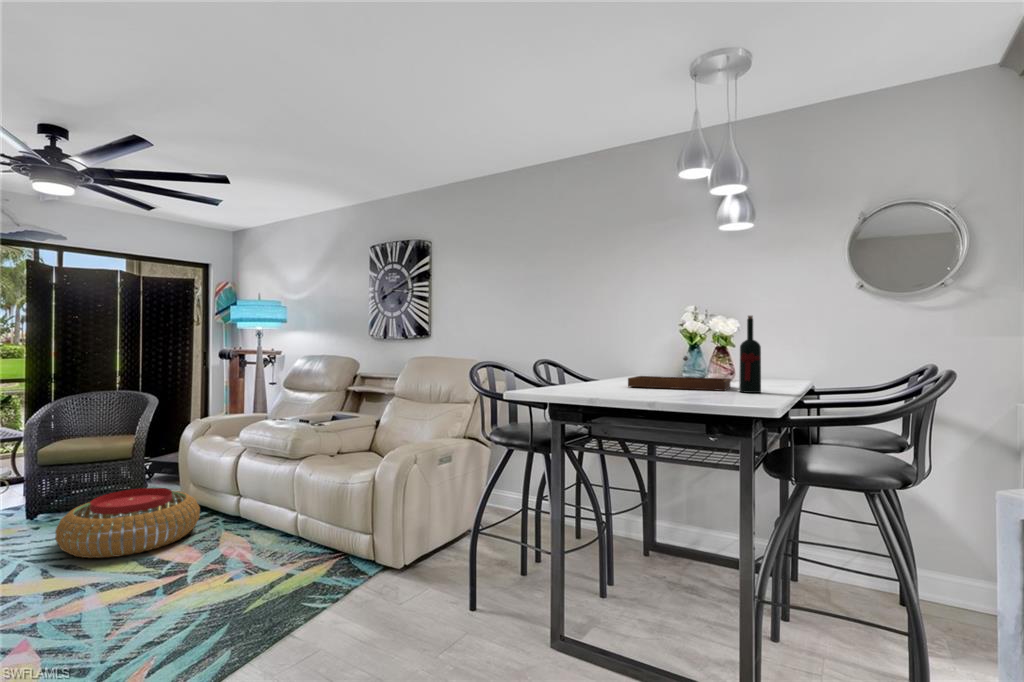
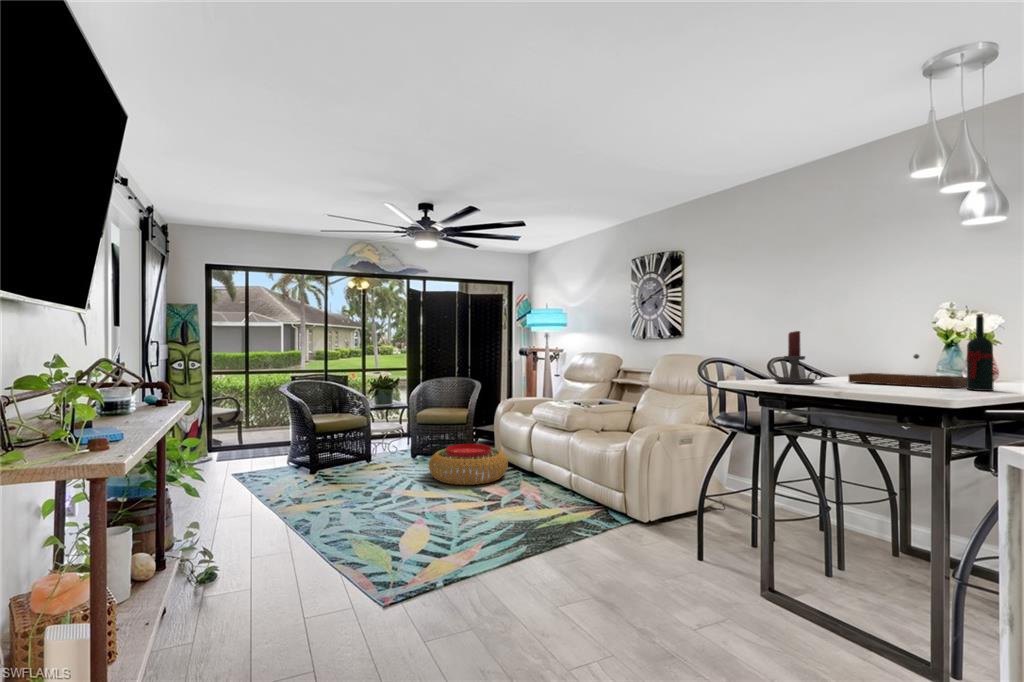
candle holder: none [559,330,605,391] -> present [774,331,822,384]

